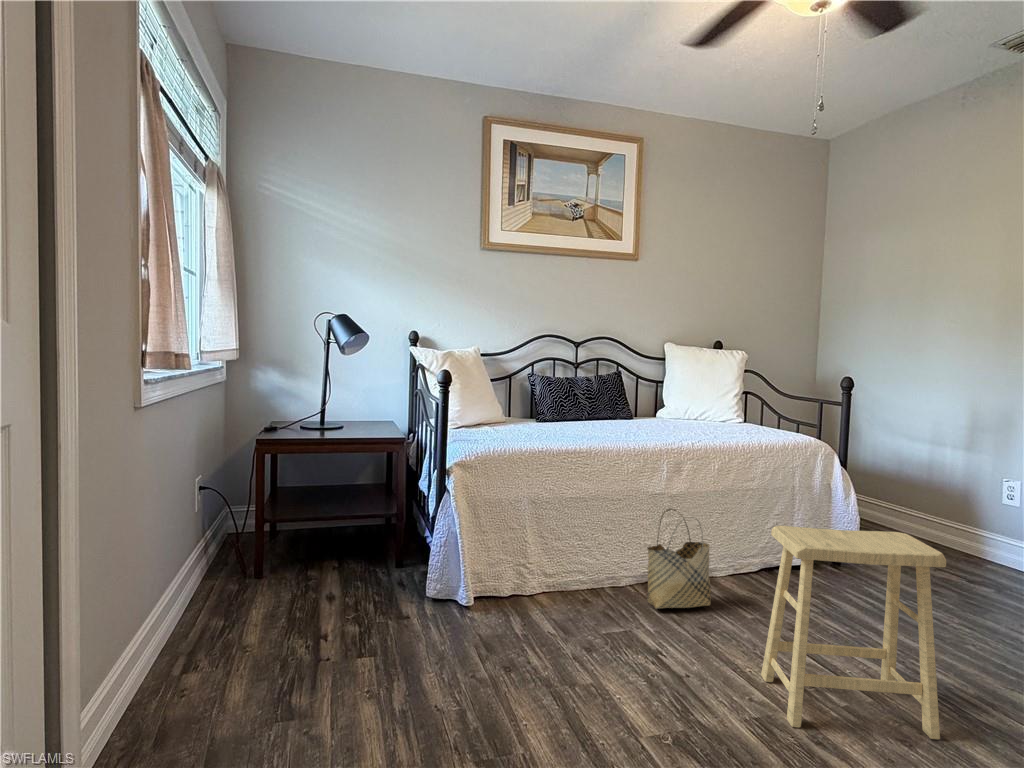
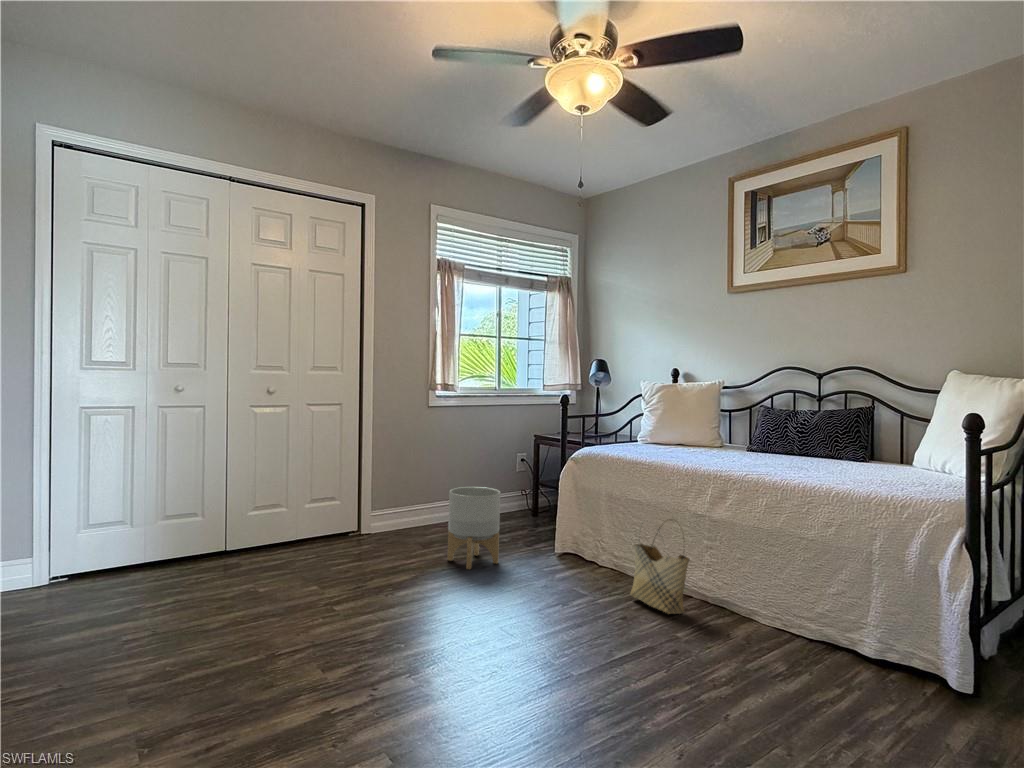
footstool: present [761,526,946,740] -> none [504,504,608,687]
planter: none [421,549,513,711] -> present [448,487,500,569]

